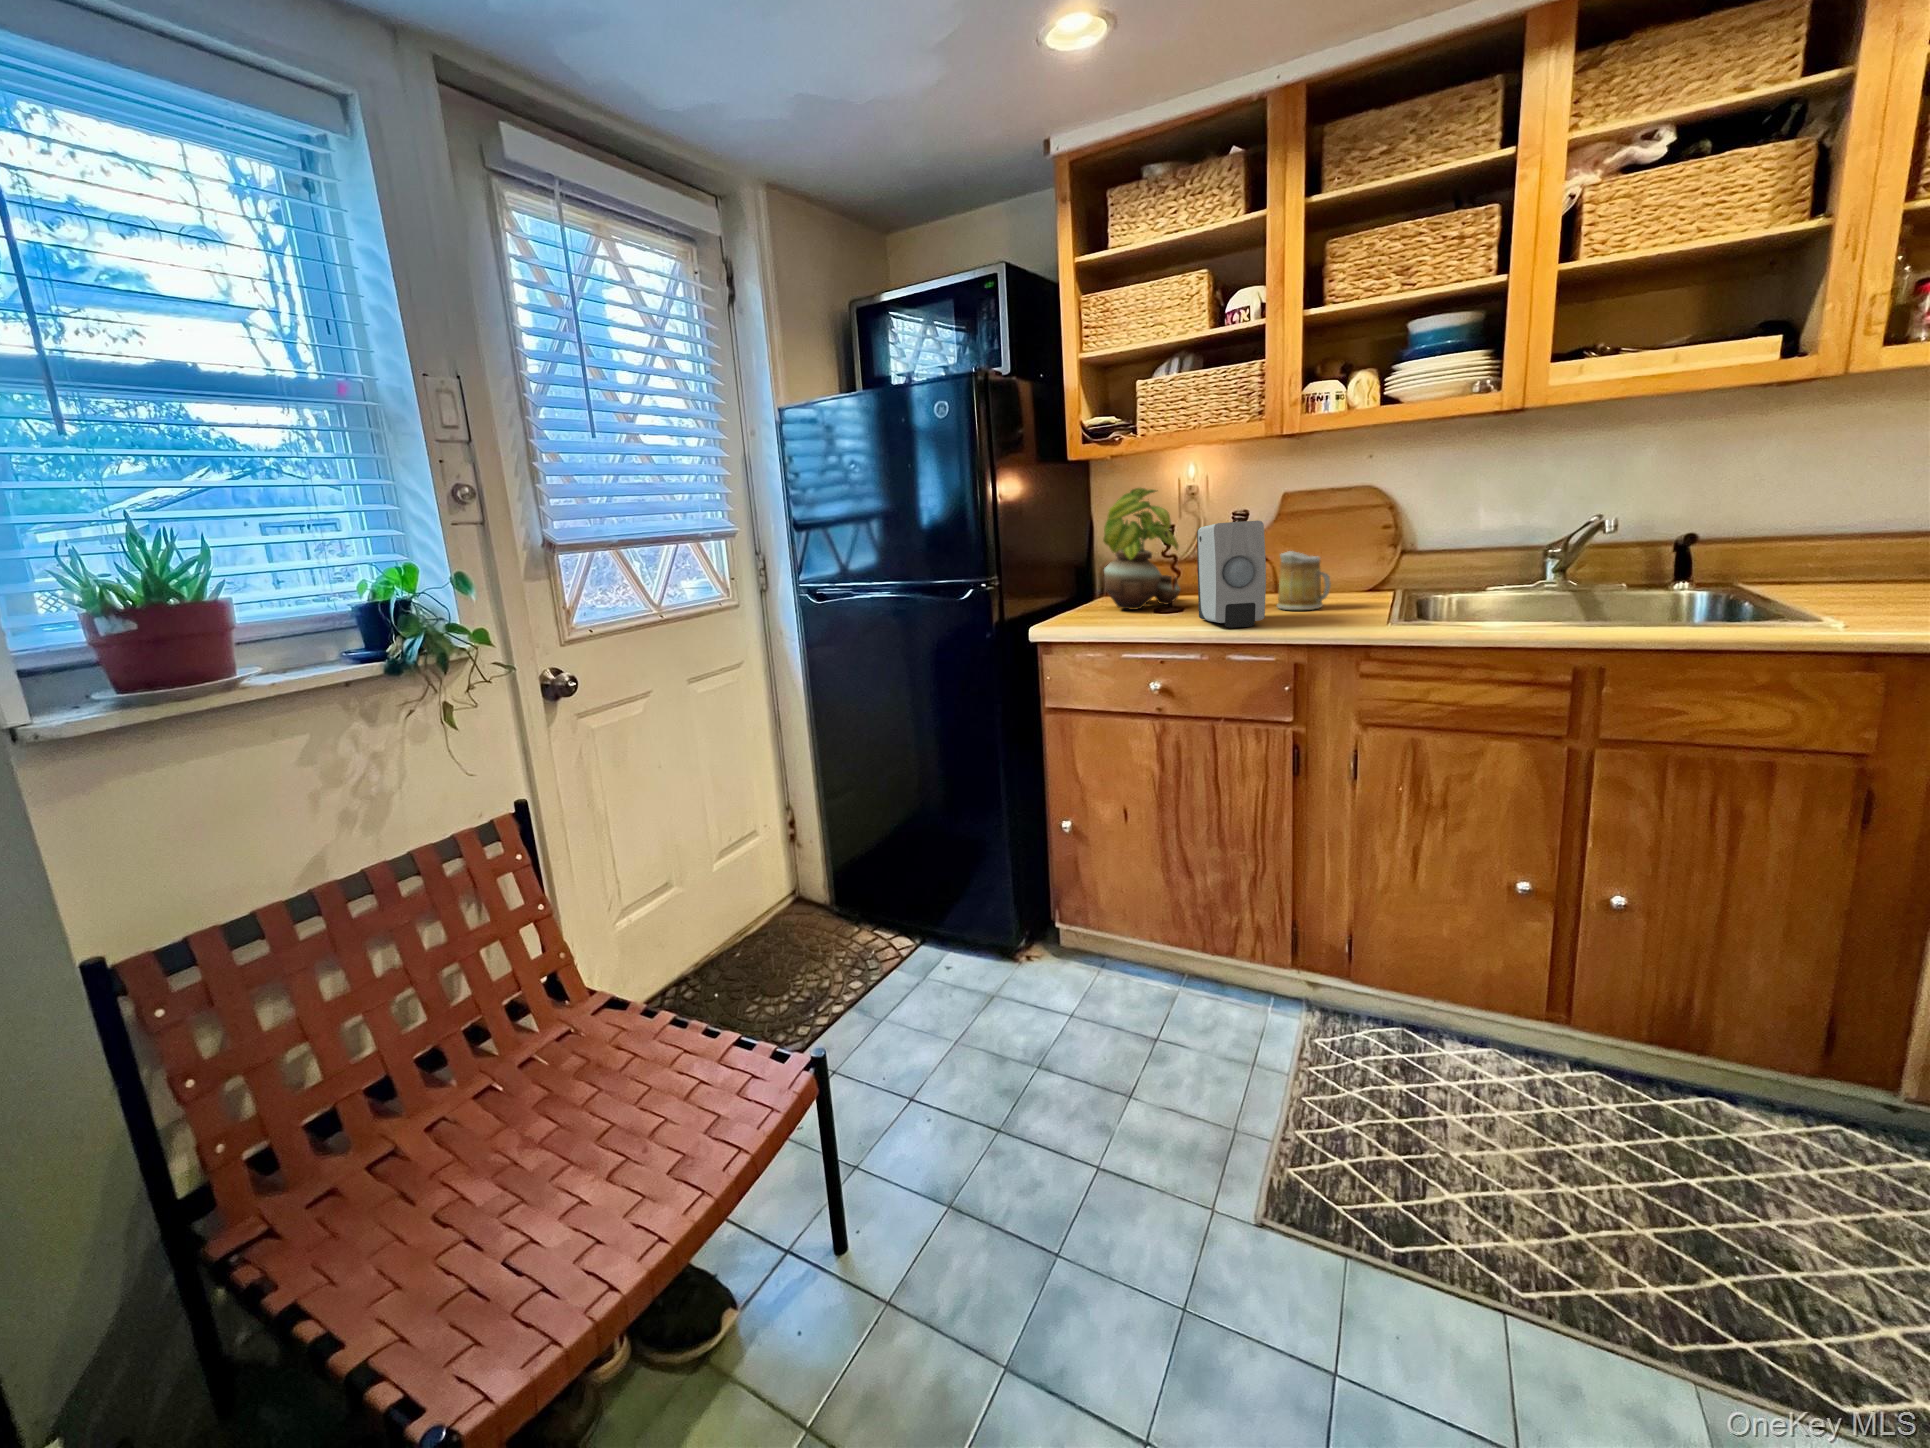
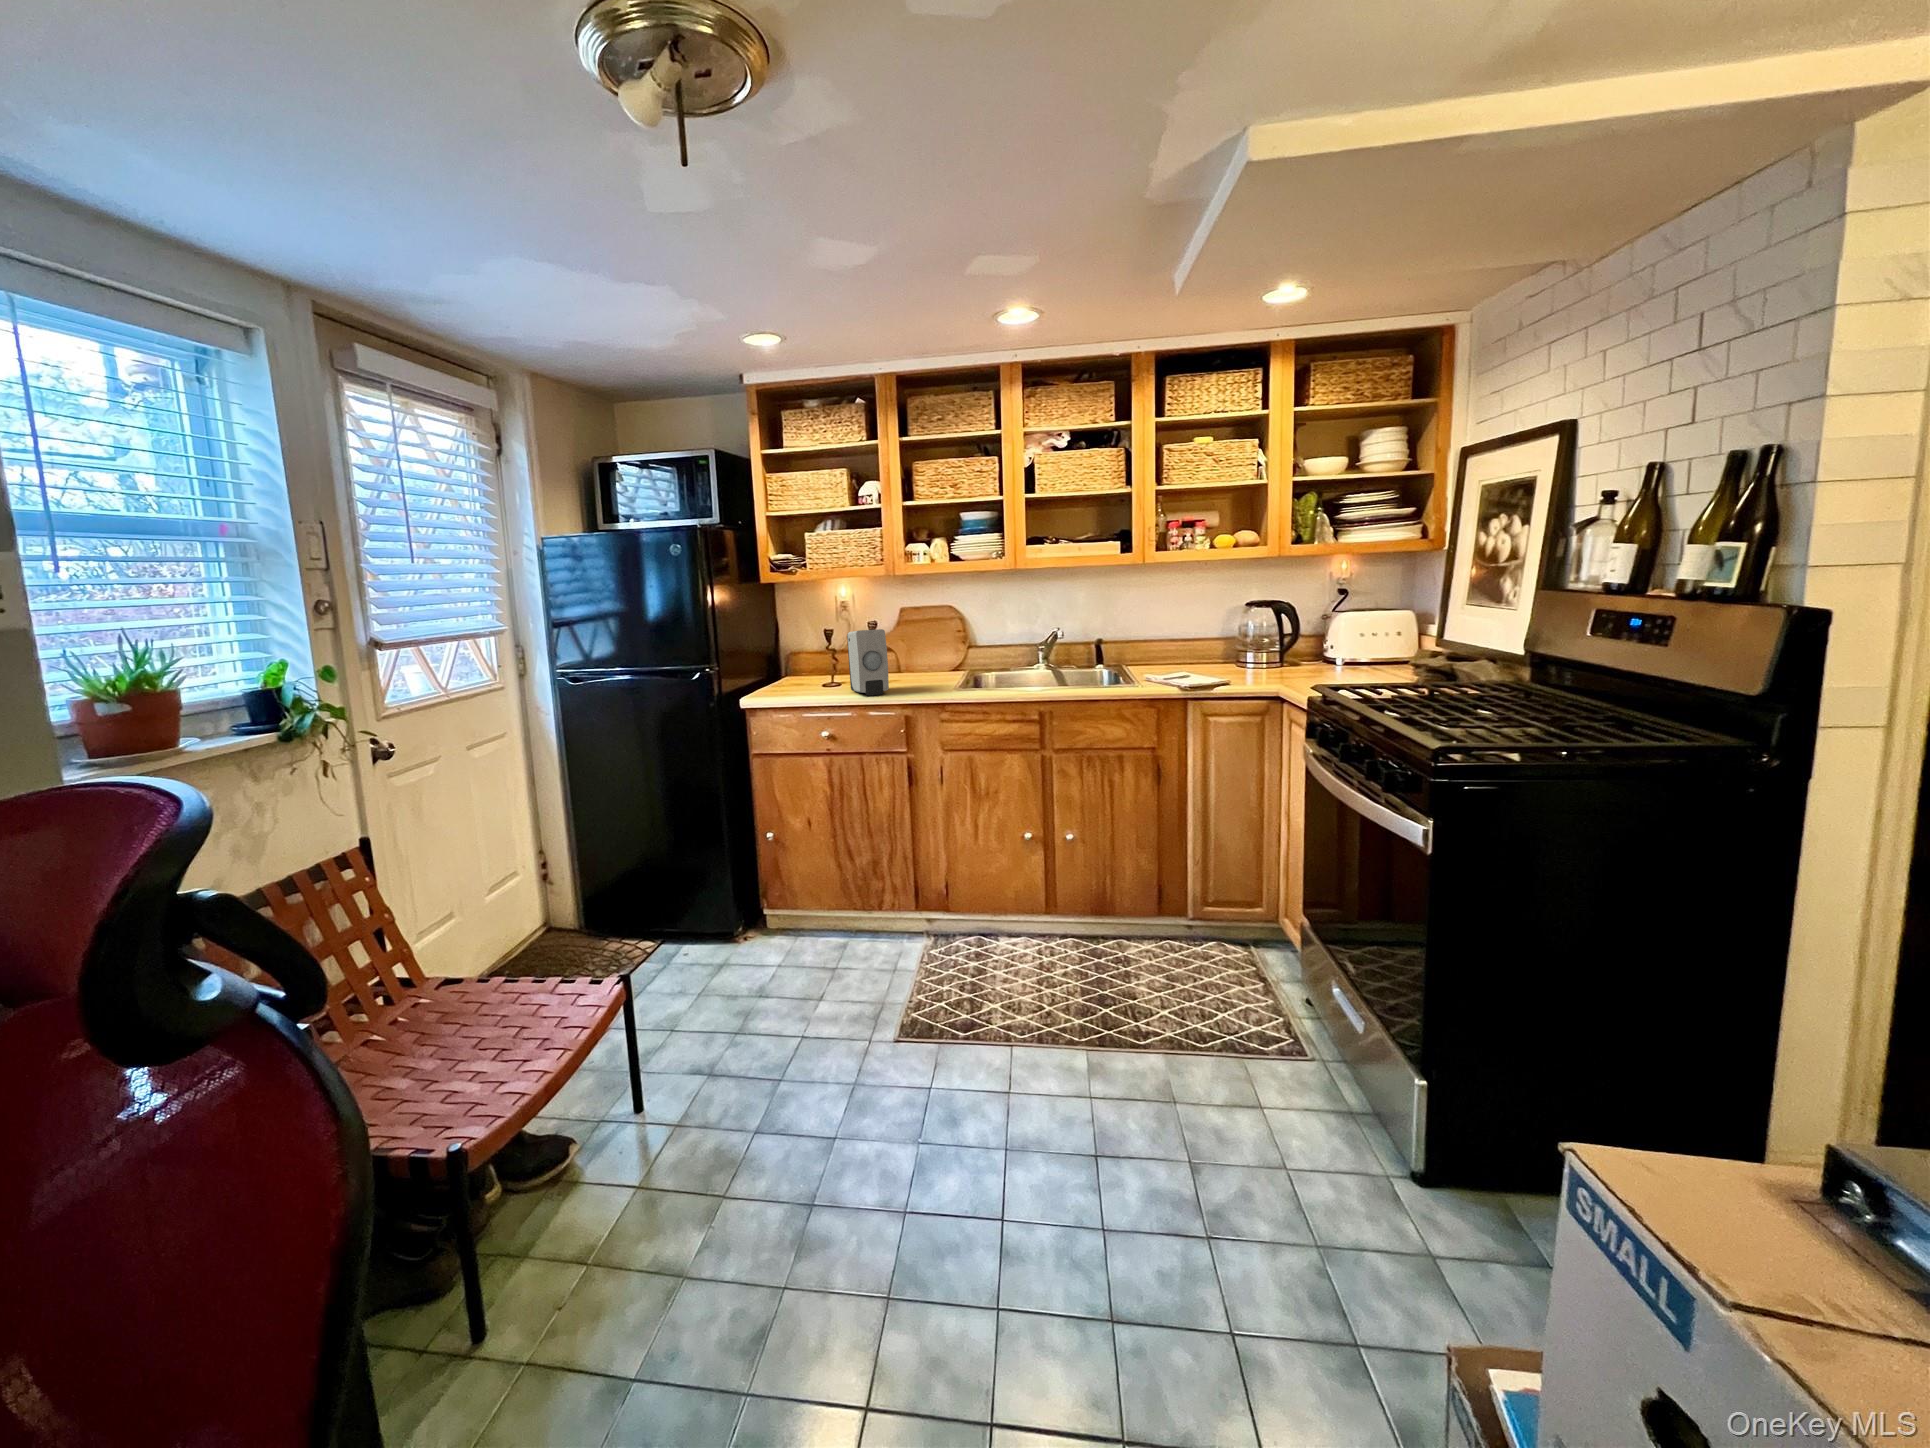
potted plant: present [1103,488,1180,609] -> none [785,604,840,686]
mug: present [1277,551,1331,610] -> none [898,647,927,684]

